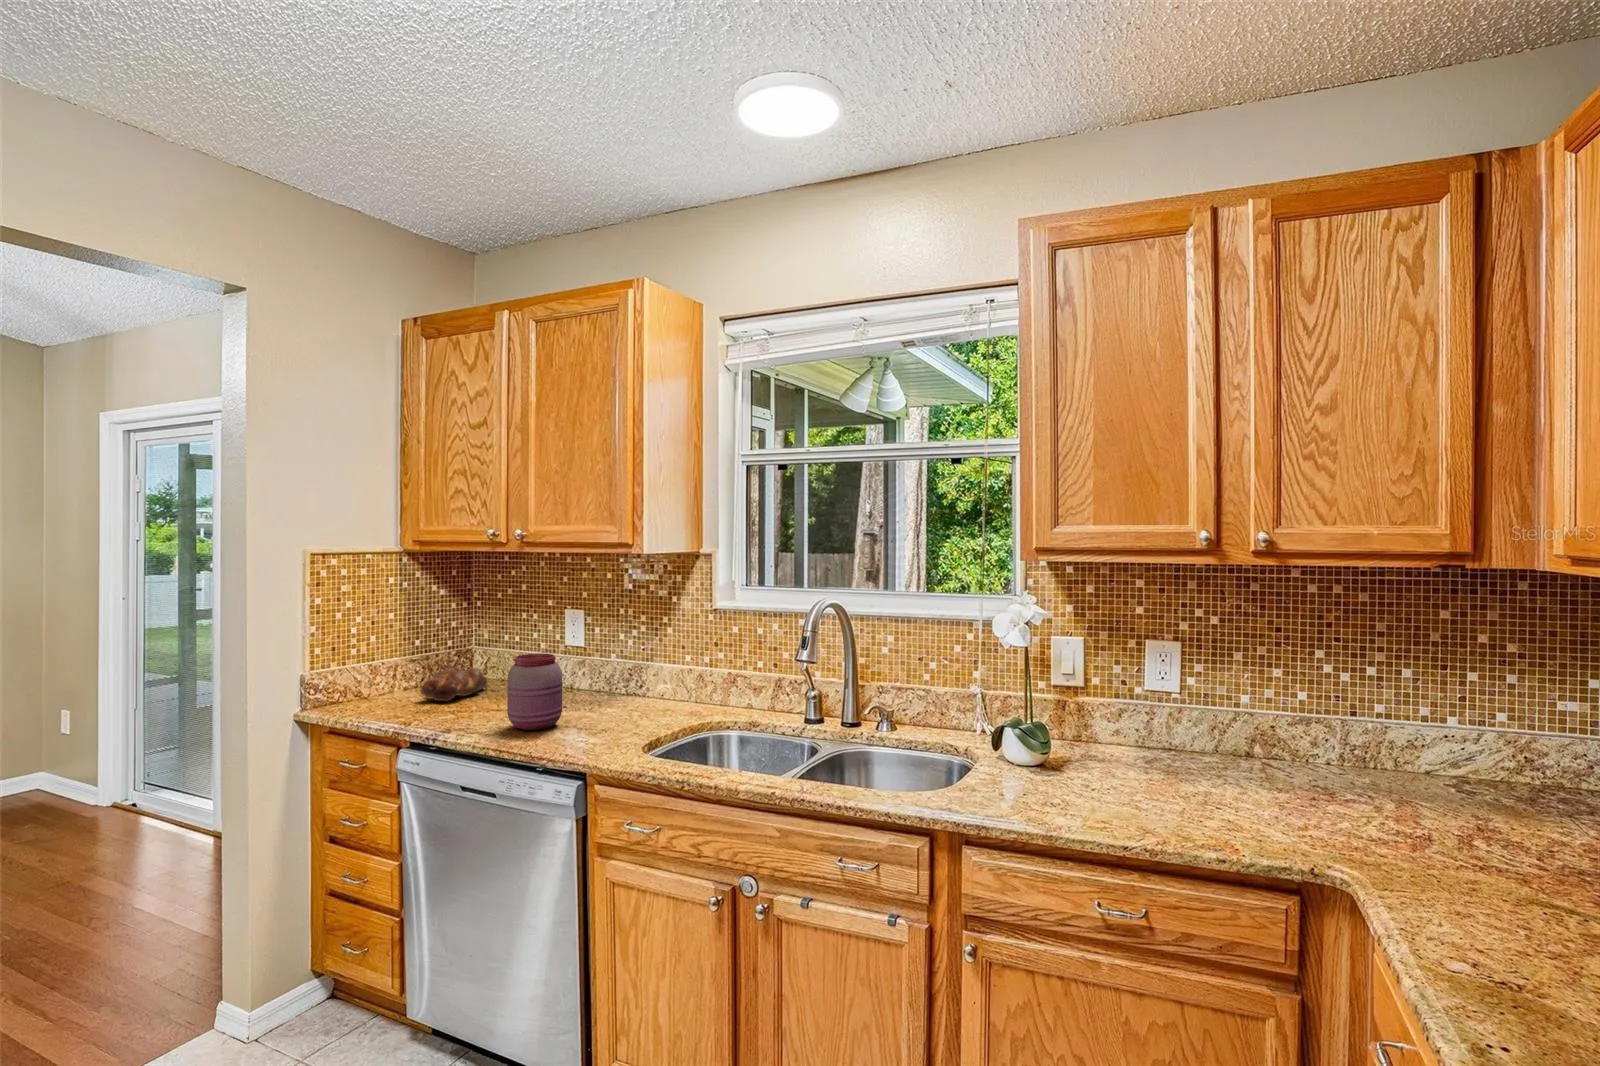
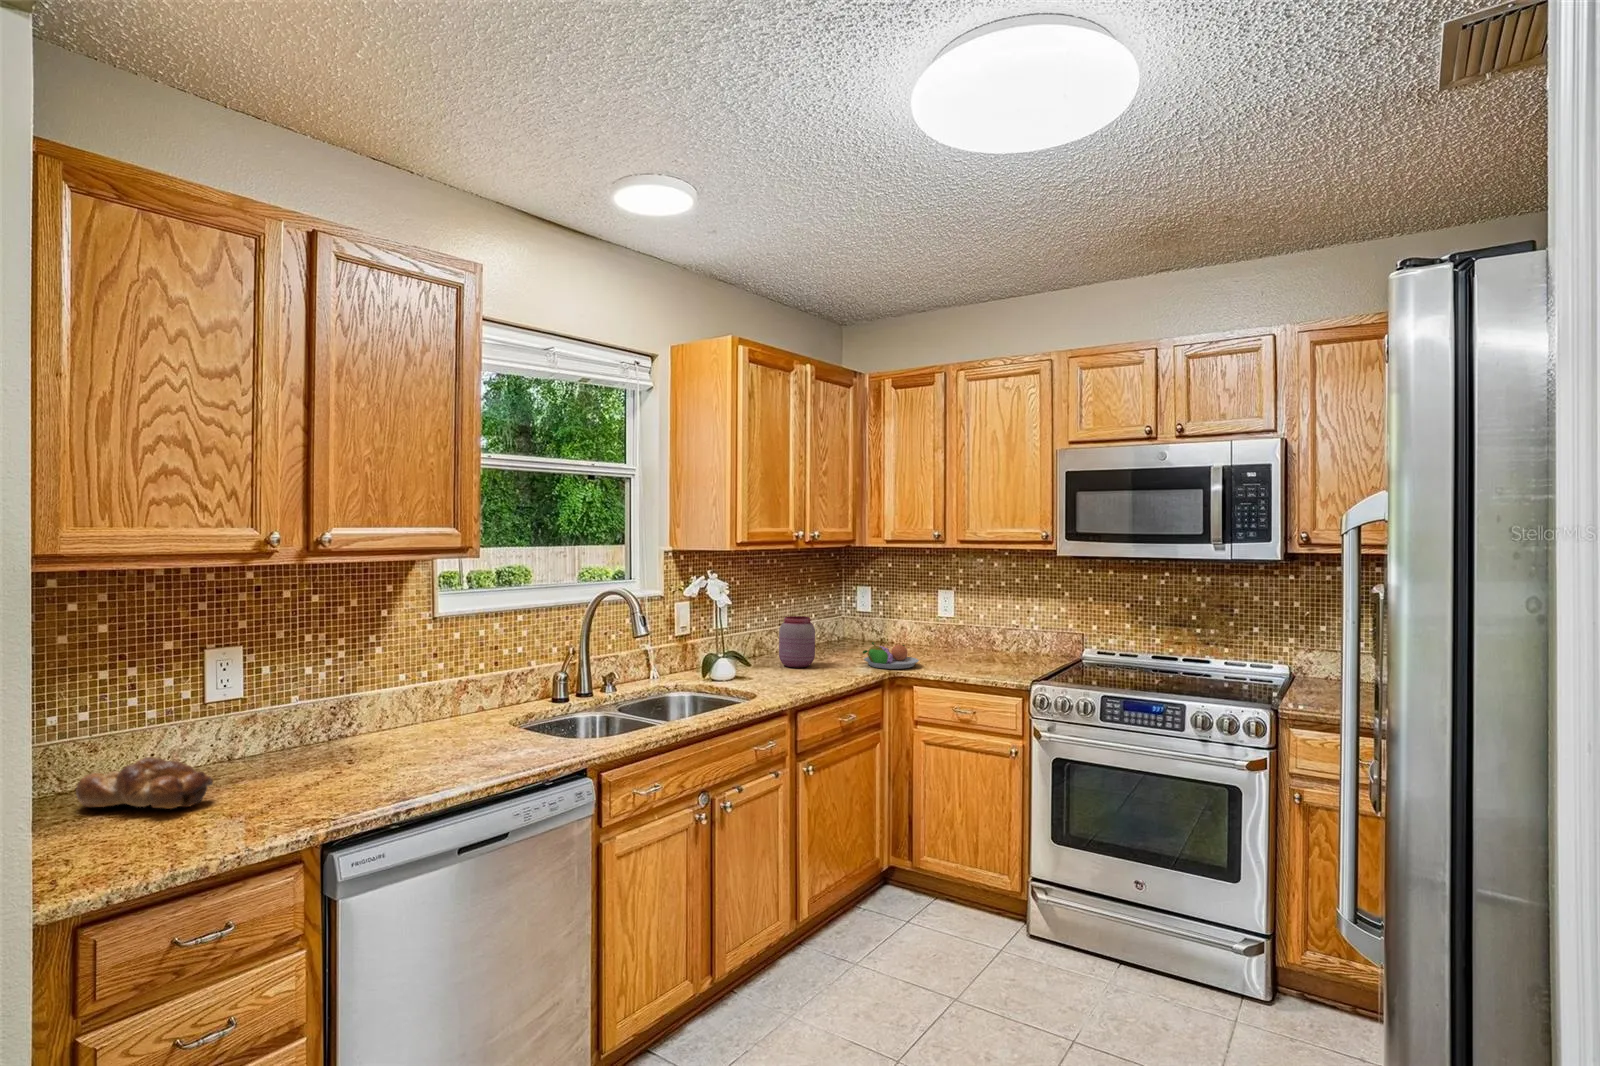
jar: present [507,653,562,730] -> present [779,616,815,668]
fruit bowl: none [1326,791,1513,884] -> present [863,642,919,669]

